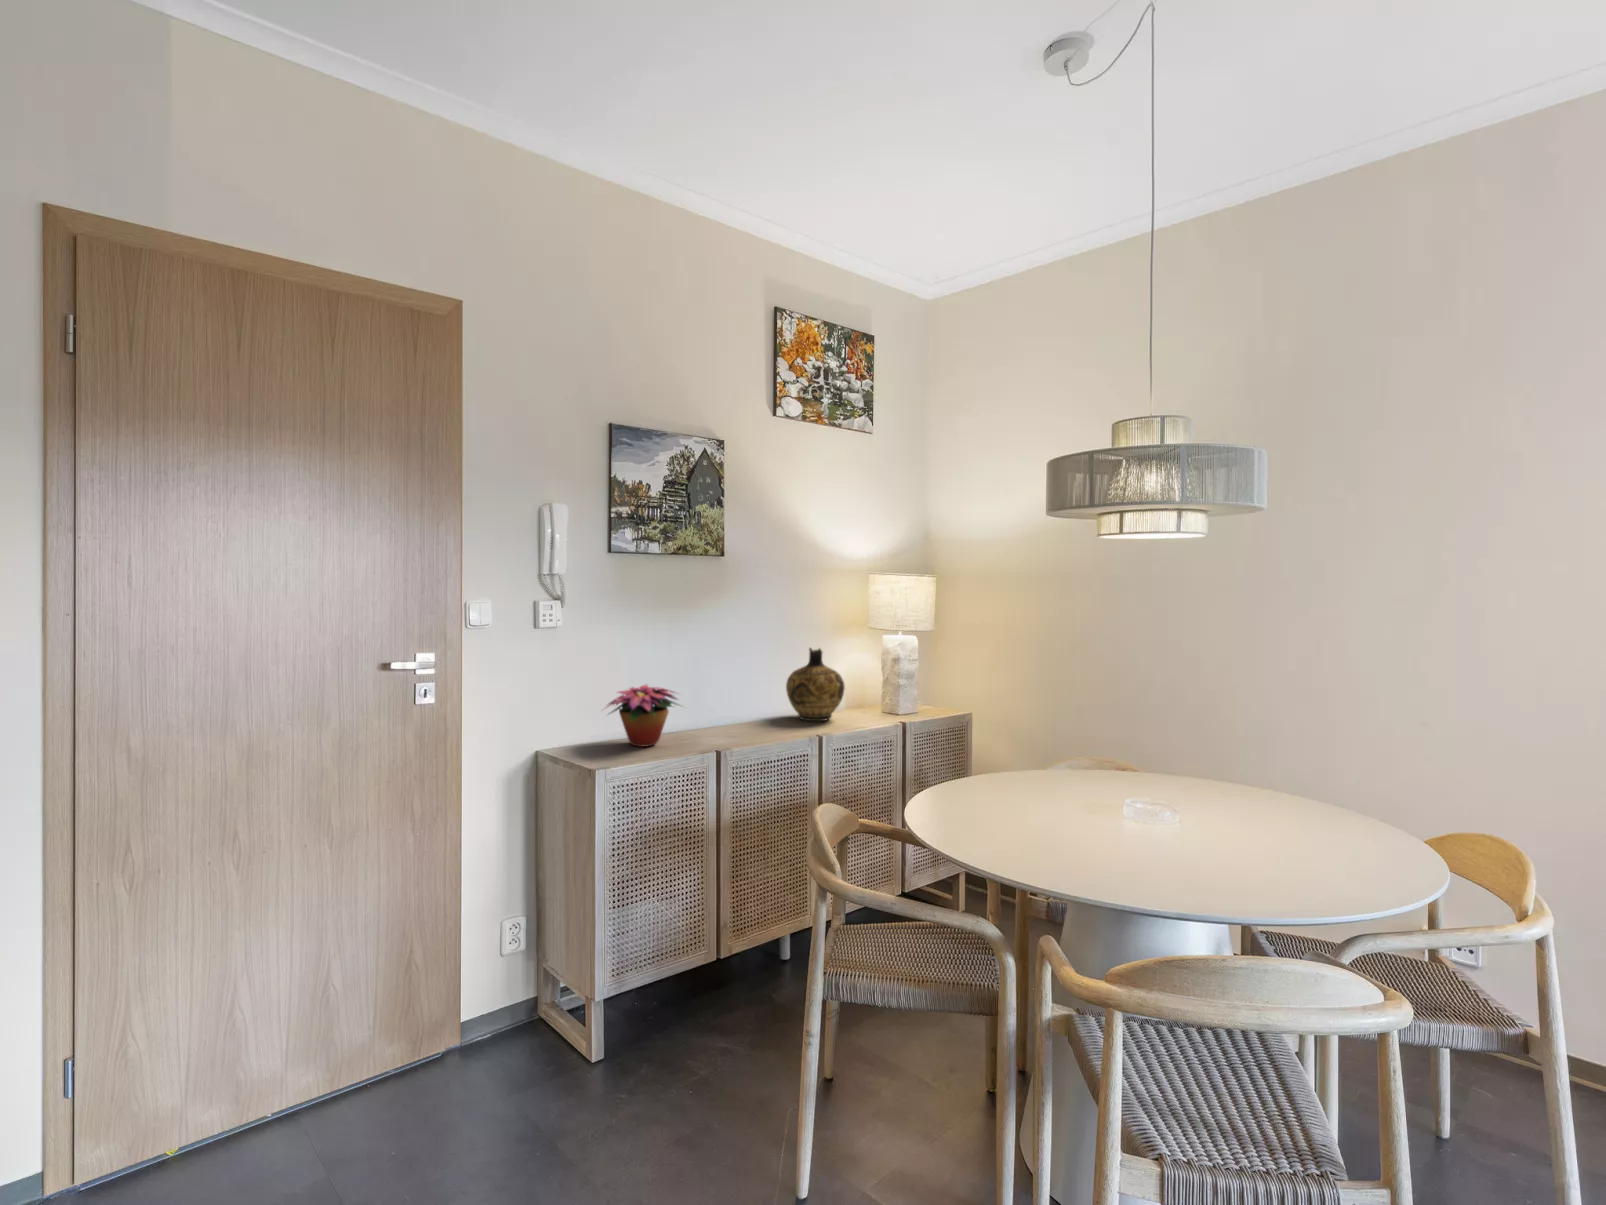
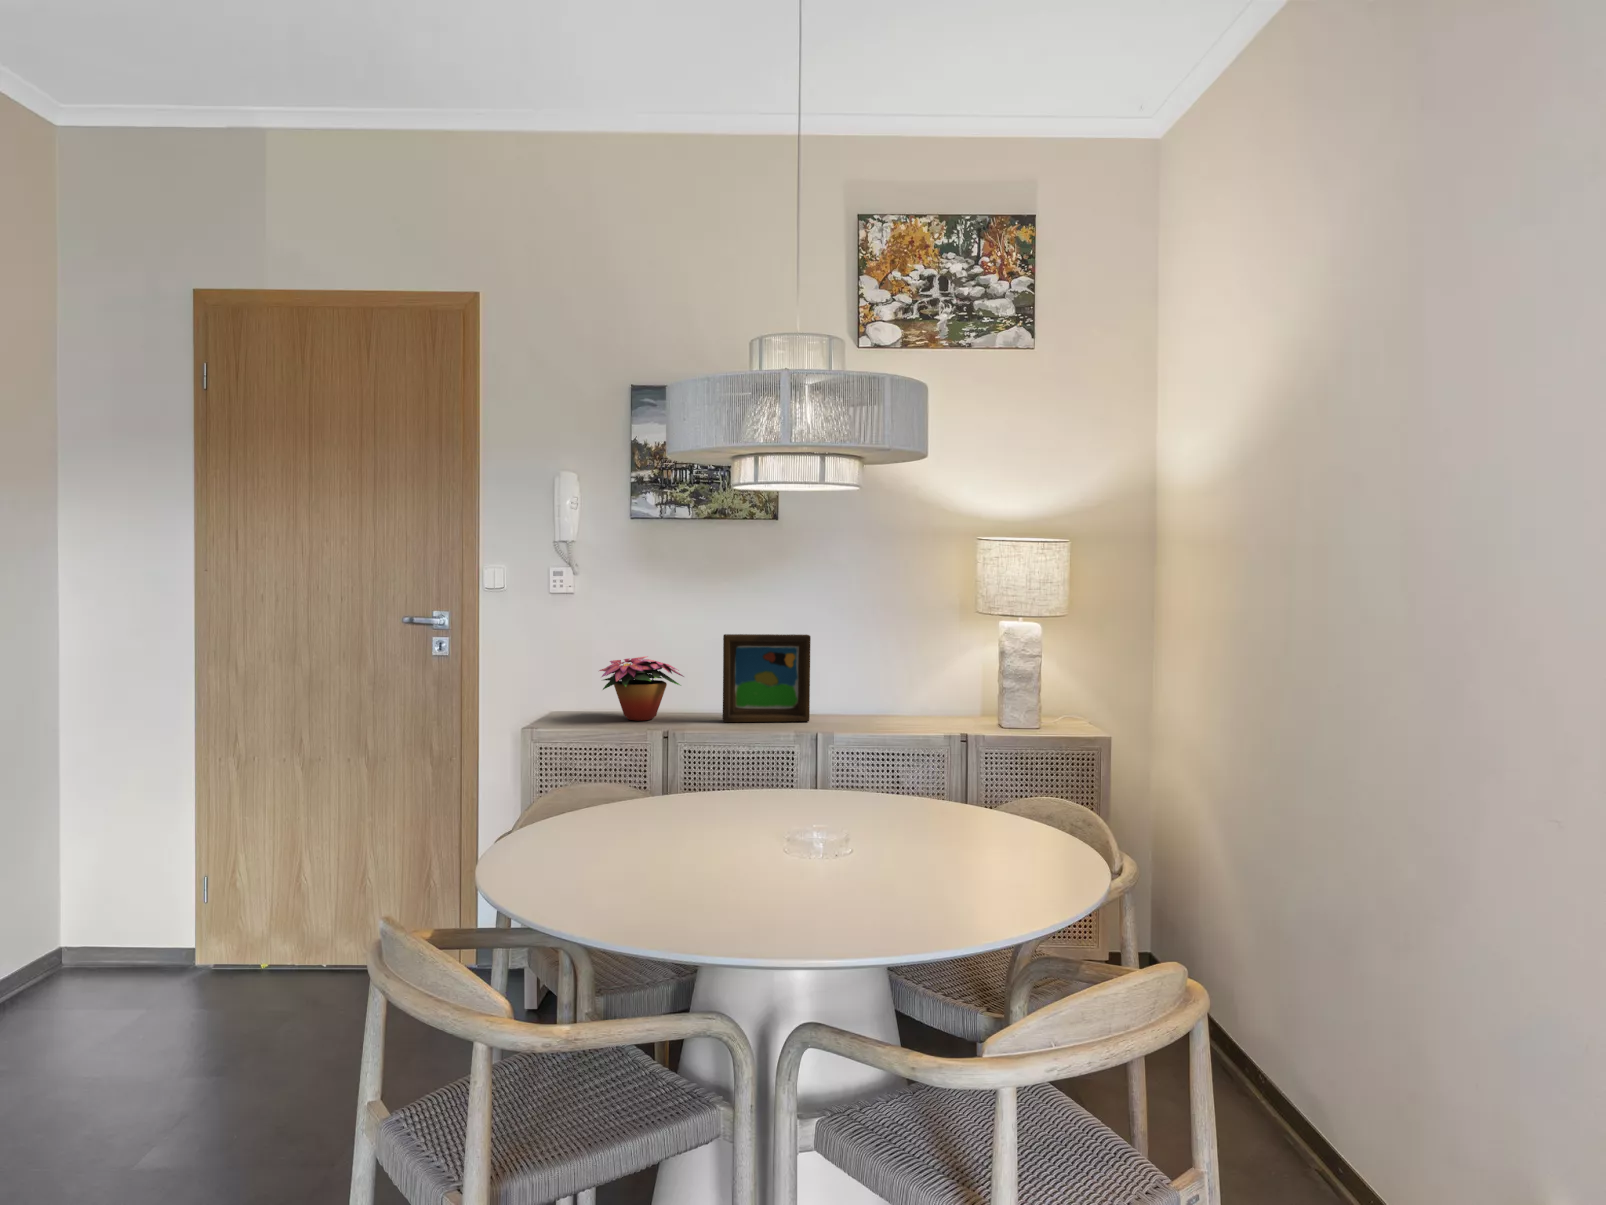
ceramic jug: present [786,648,845,721] -> none [850,632,924,725]
picture frame: none [706,653,770,736] -> present [723,634,811,722]

